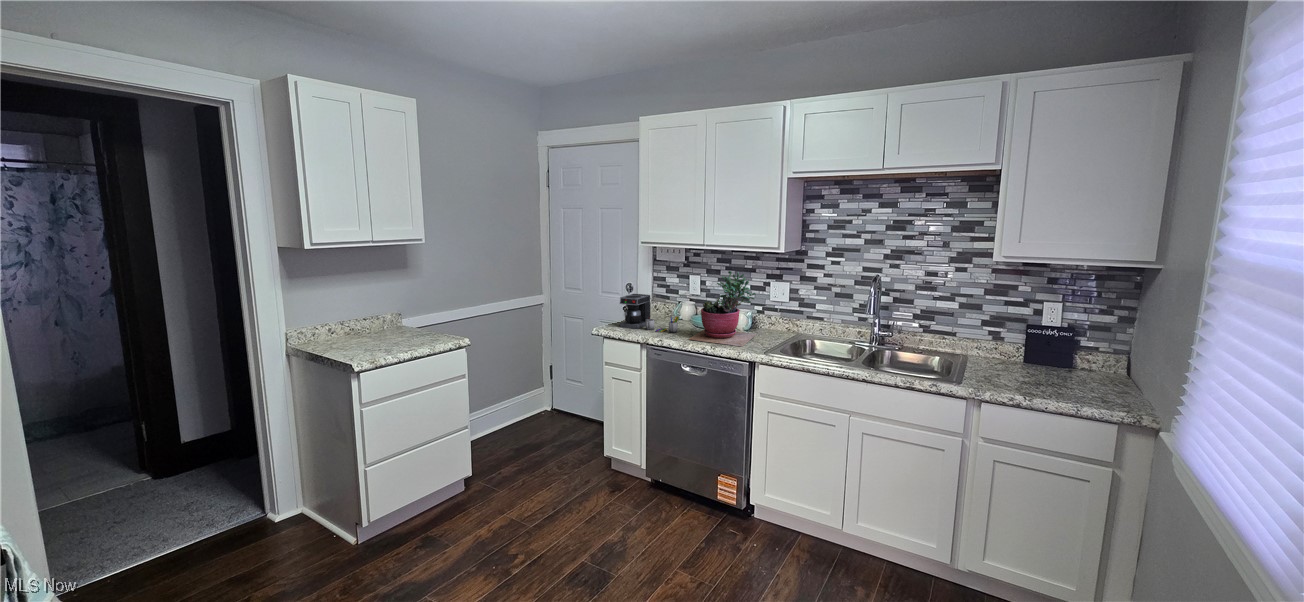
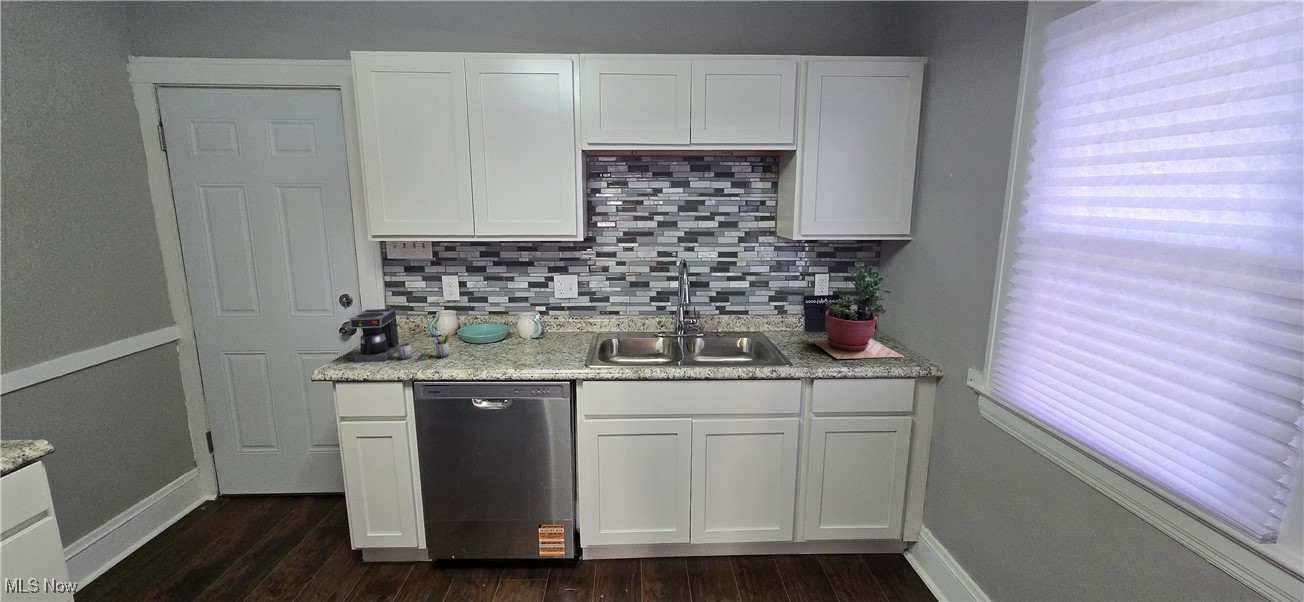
succulent plant: present [690,271,756,346] -> present [810,266,903,359]

